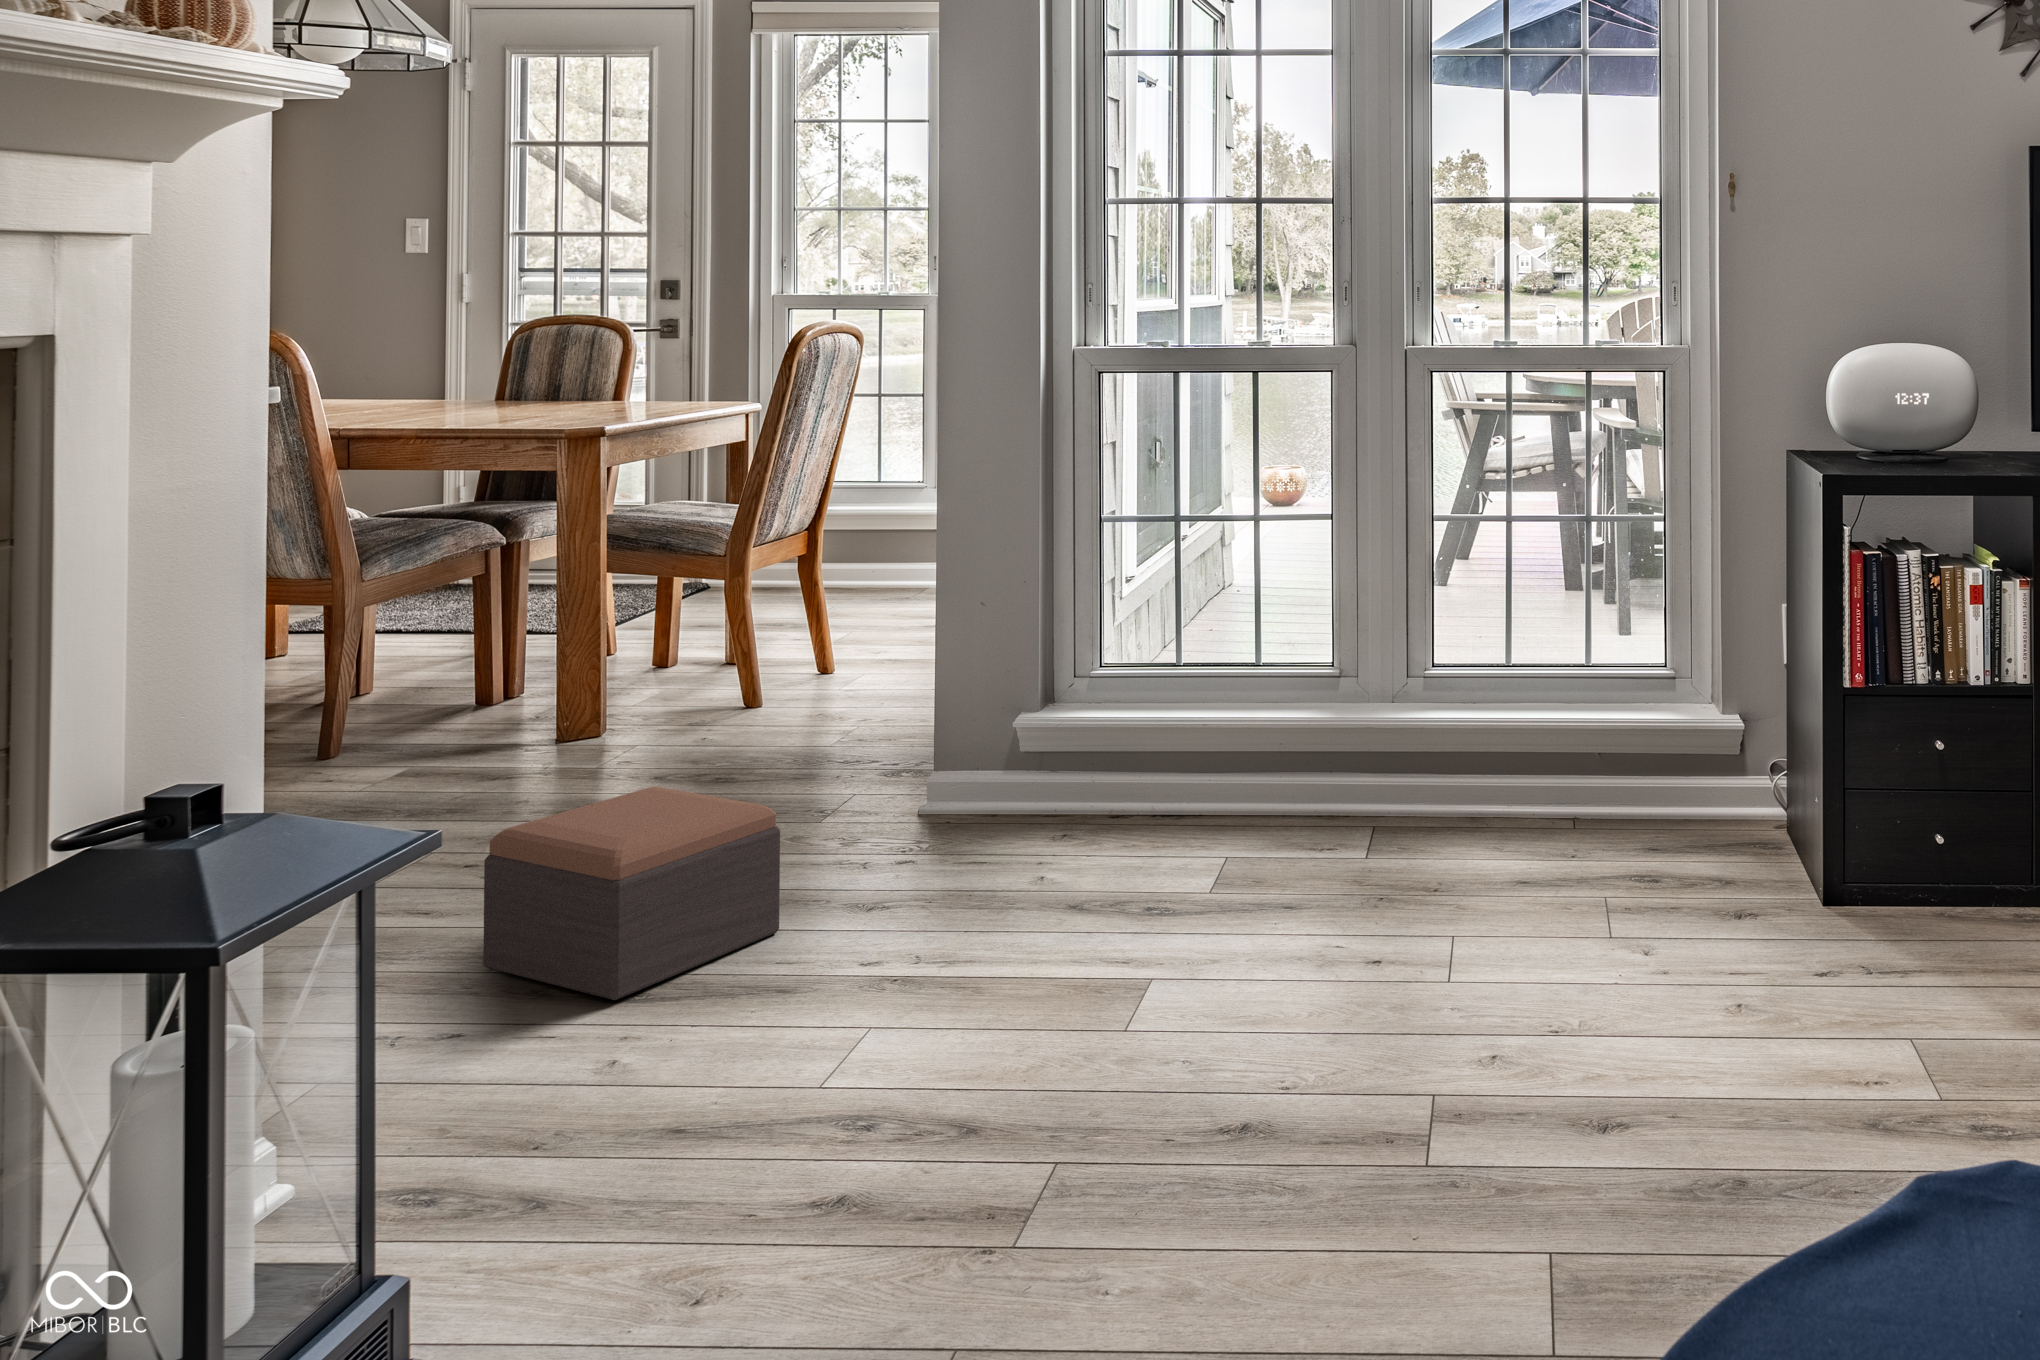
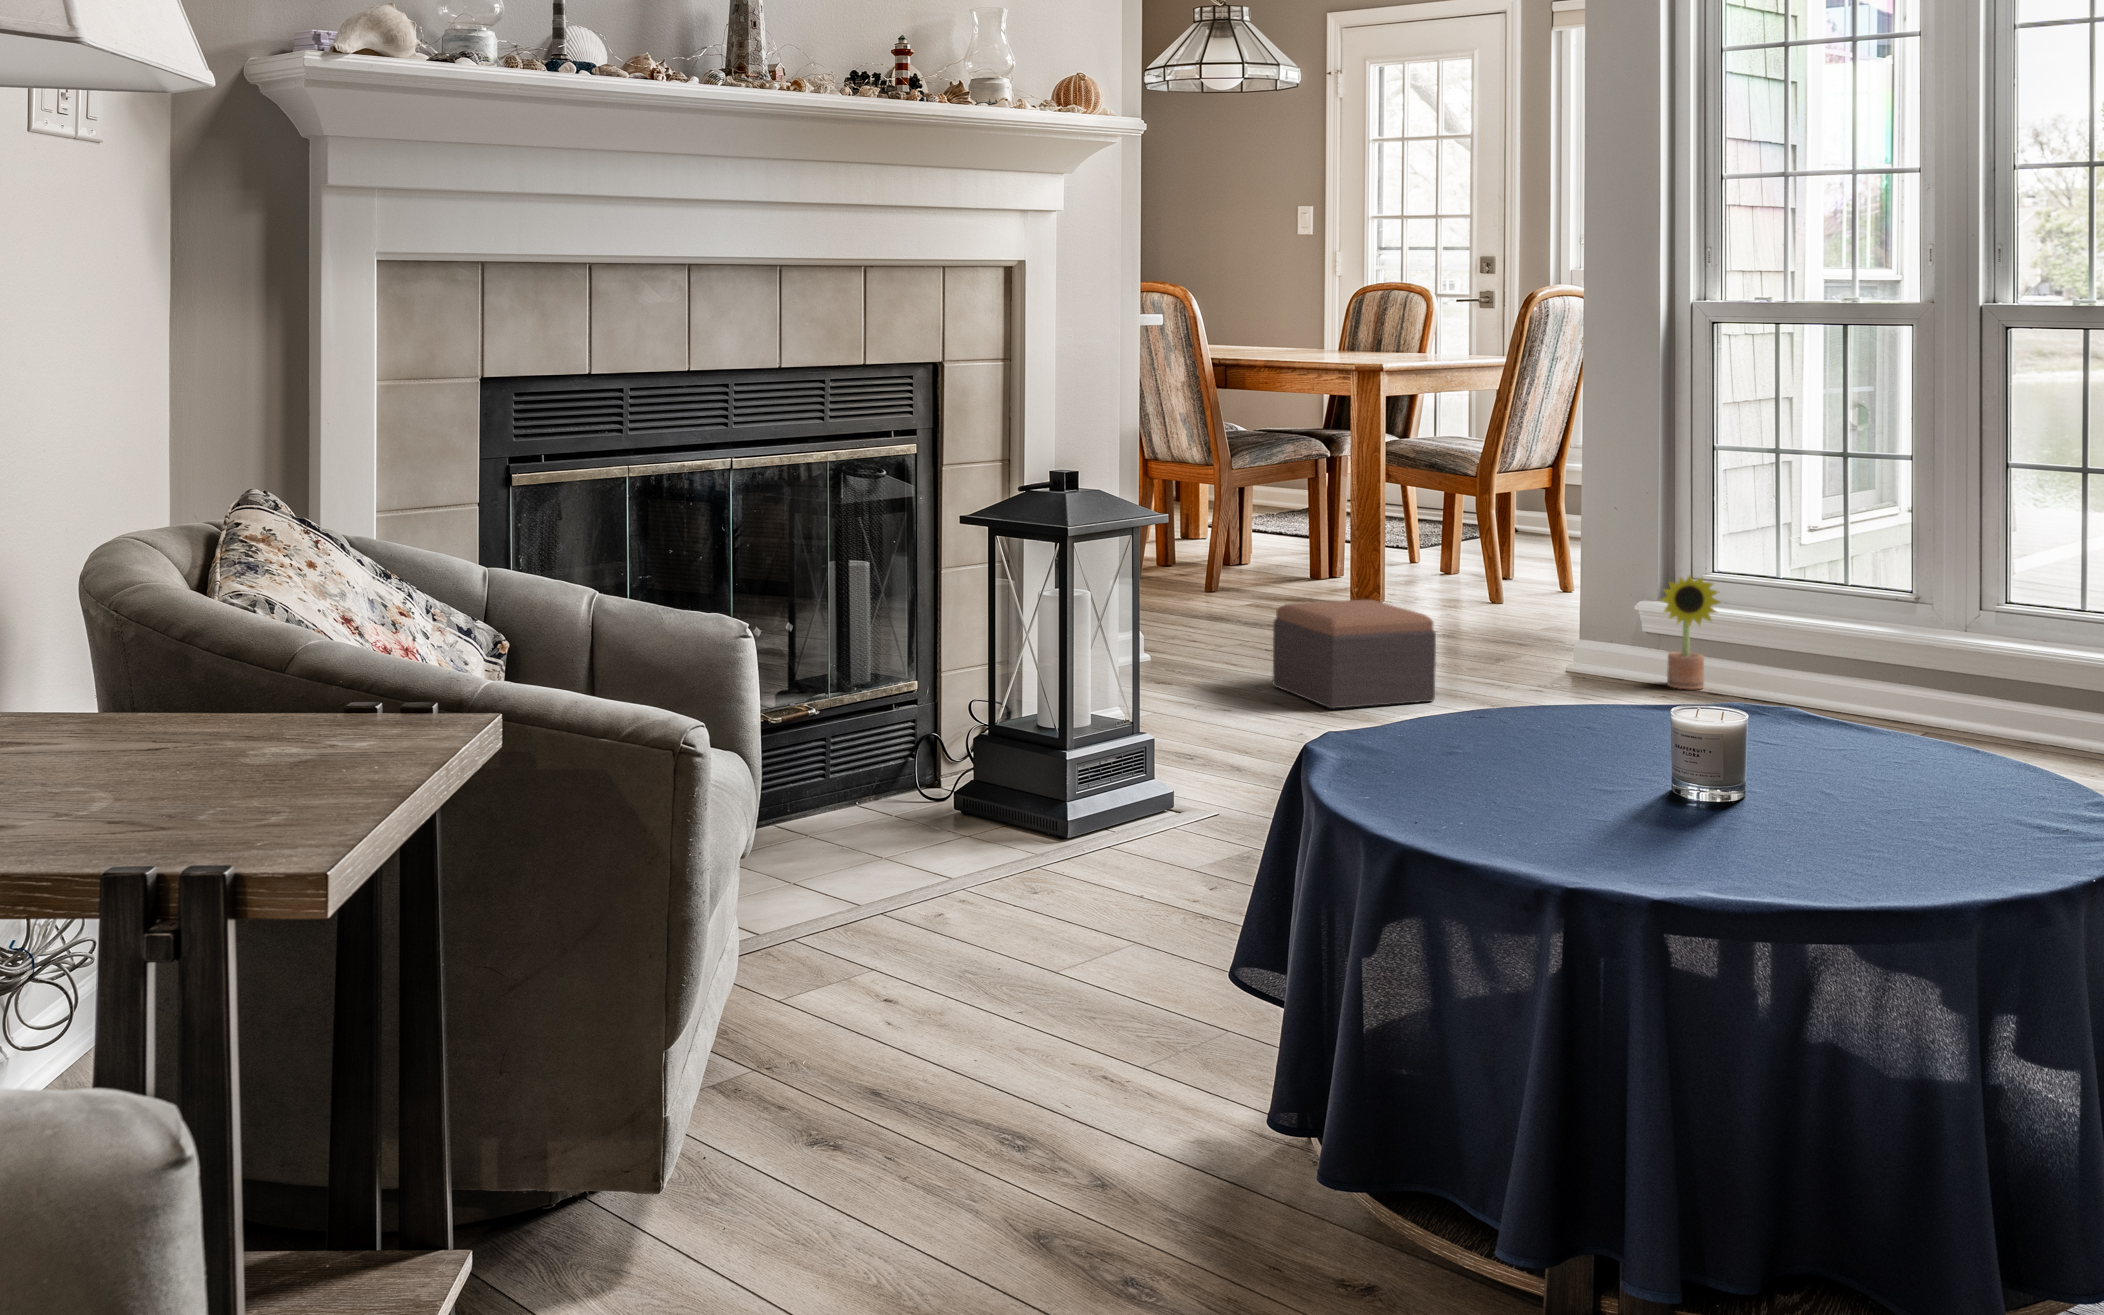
decorative plant: none [1062,678,1135,821] -> present [1660,576,1720,689]

